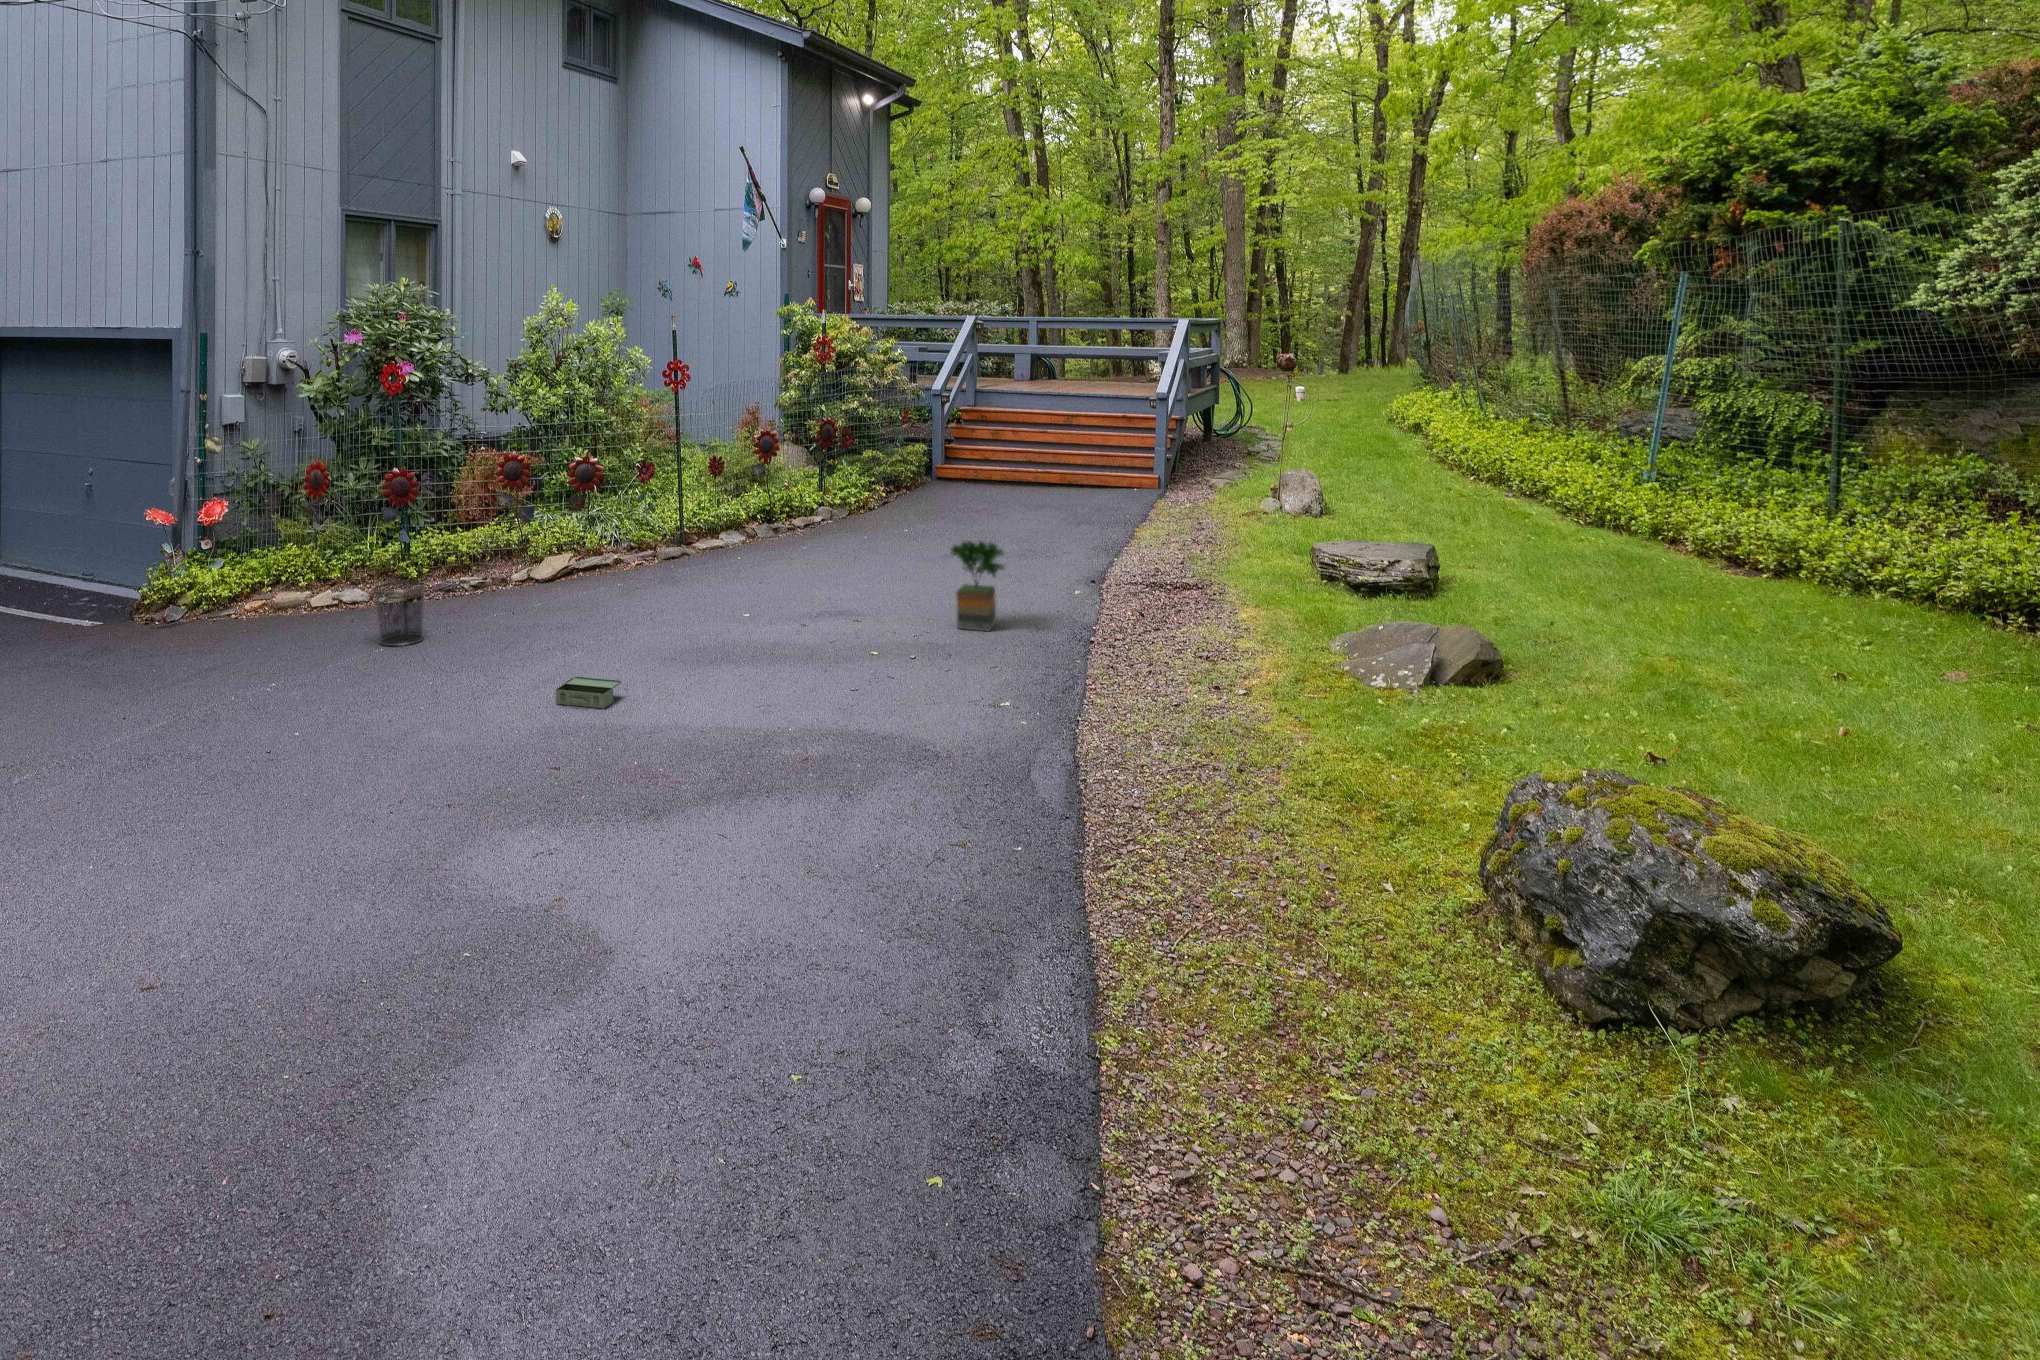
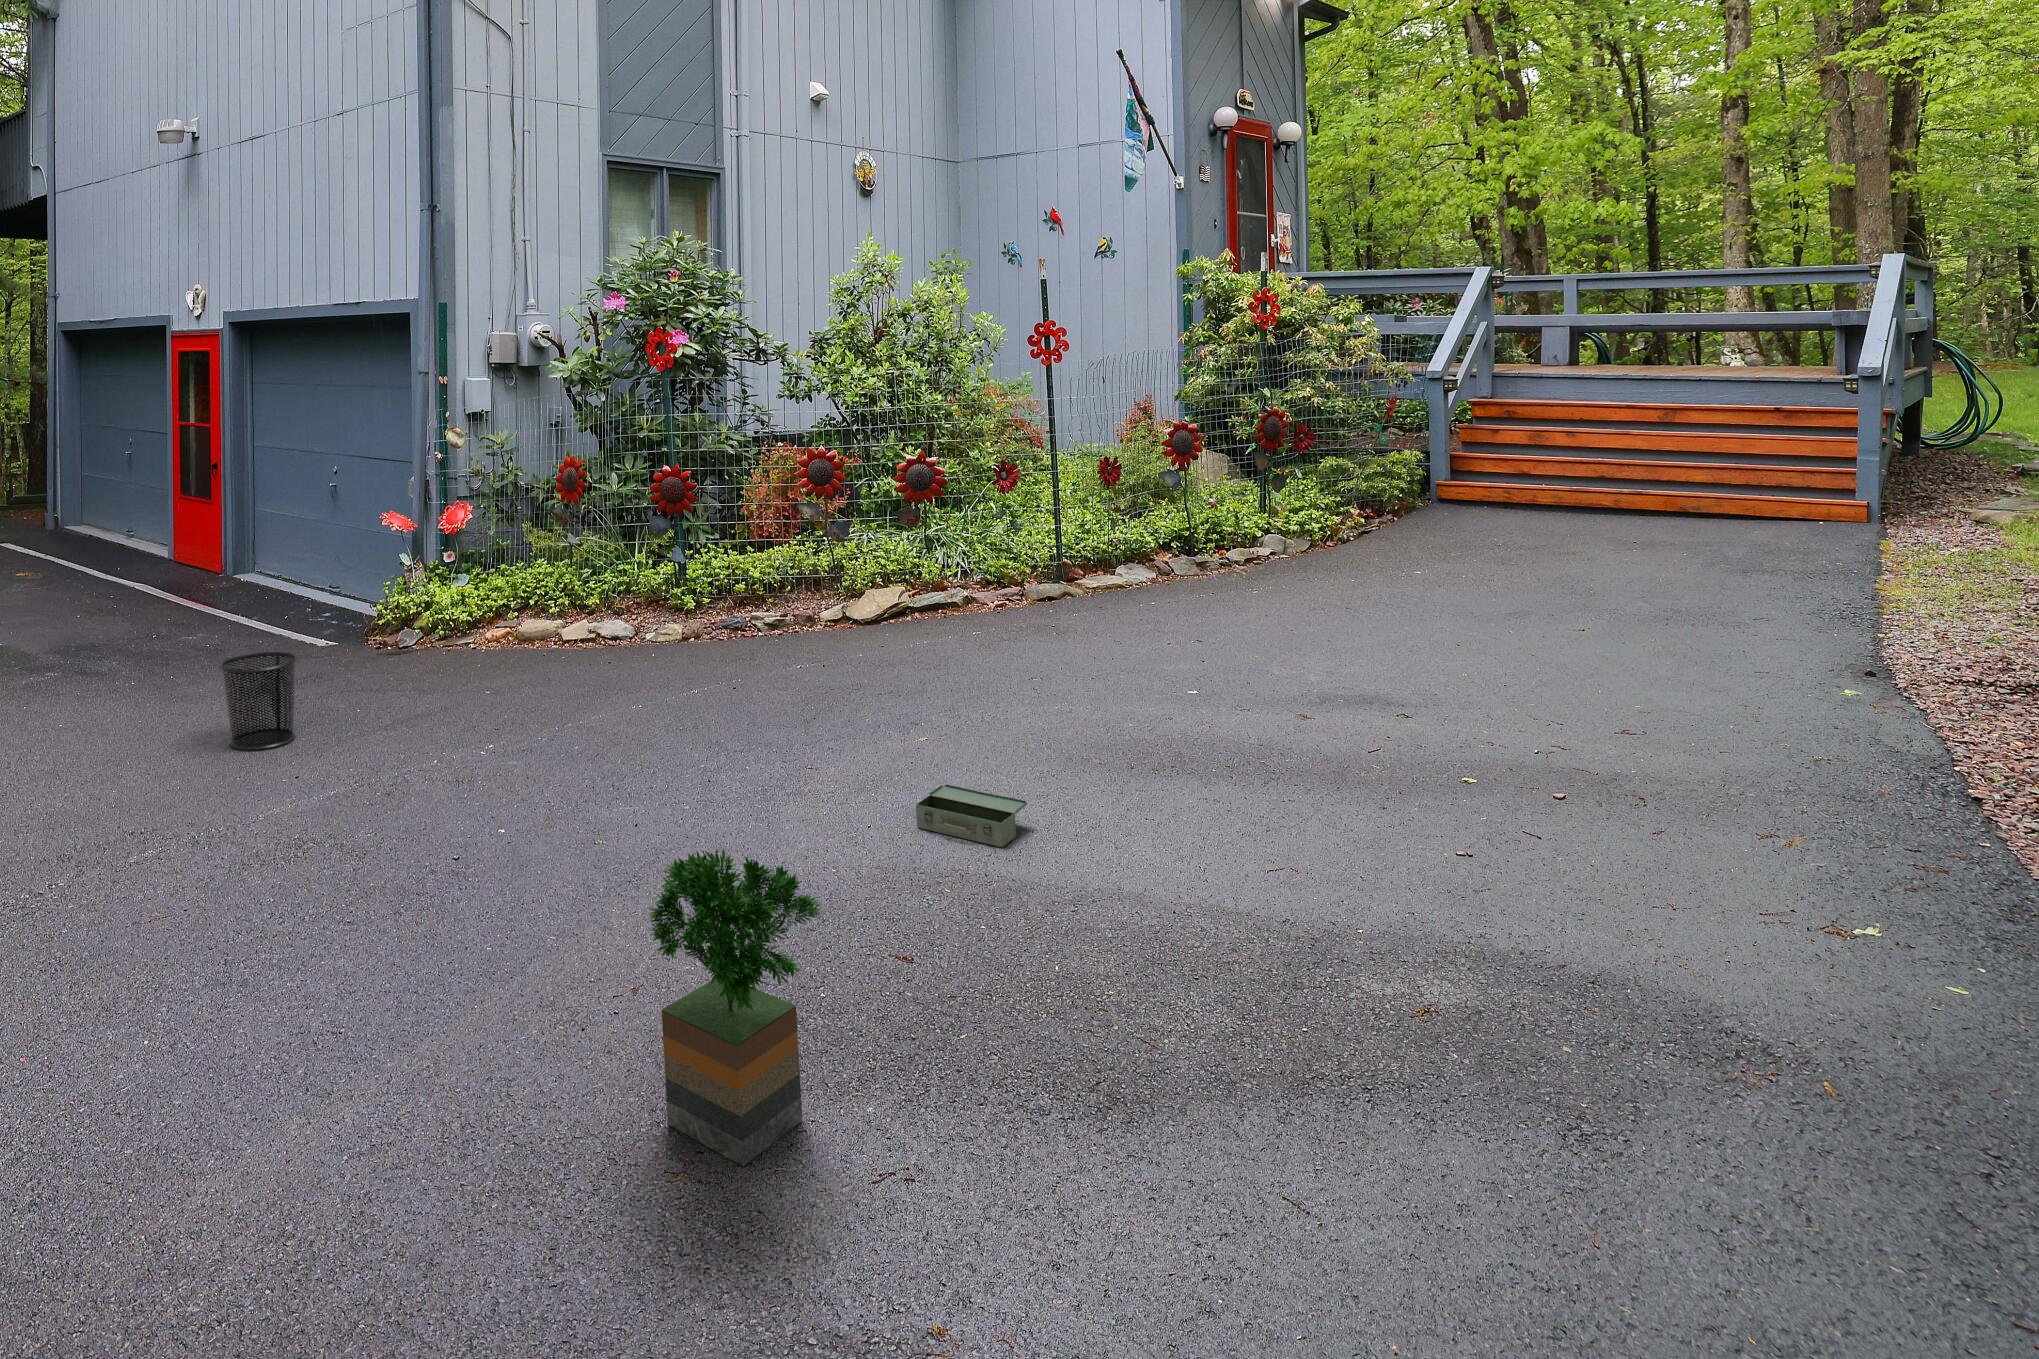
potted tree: present [951,541,1005,631] -> present [648,849,822,1166]
trash can: present [374,581,425,646] -> present [220,652,297,750]

